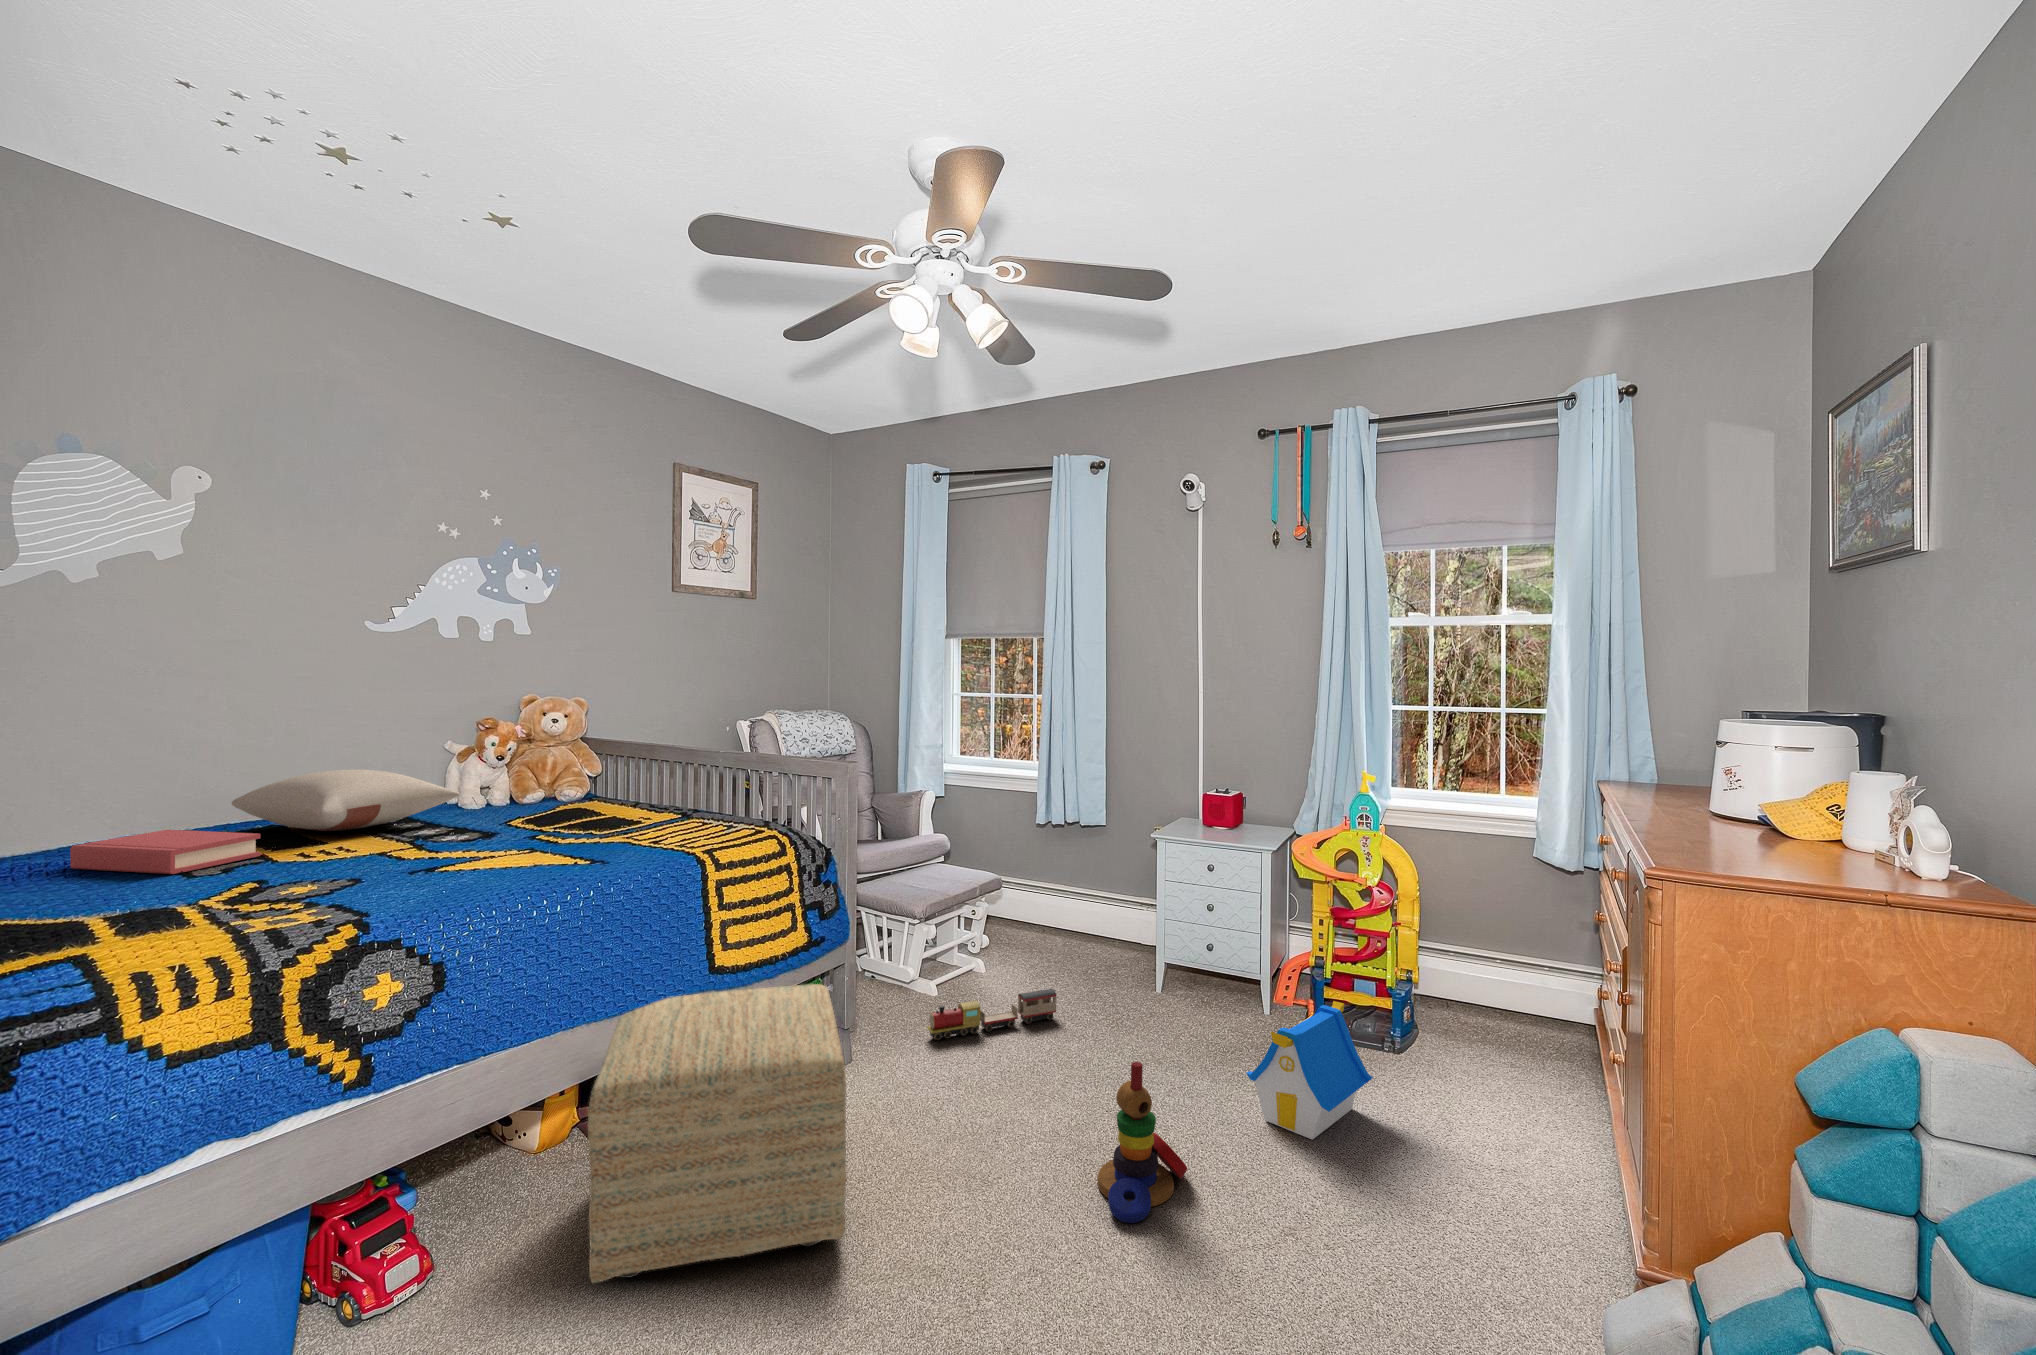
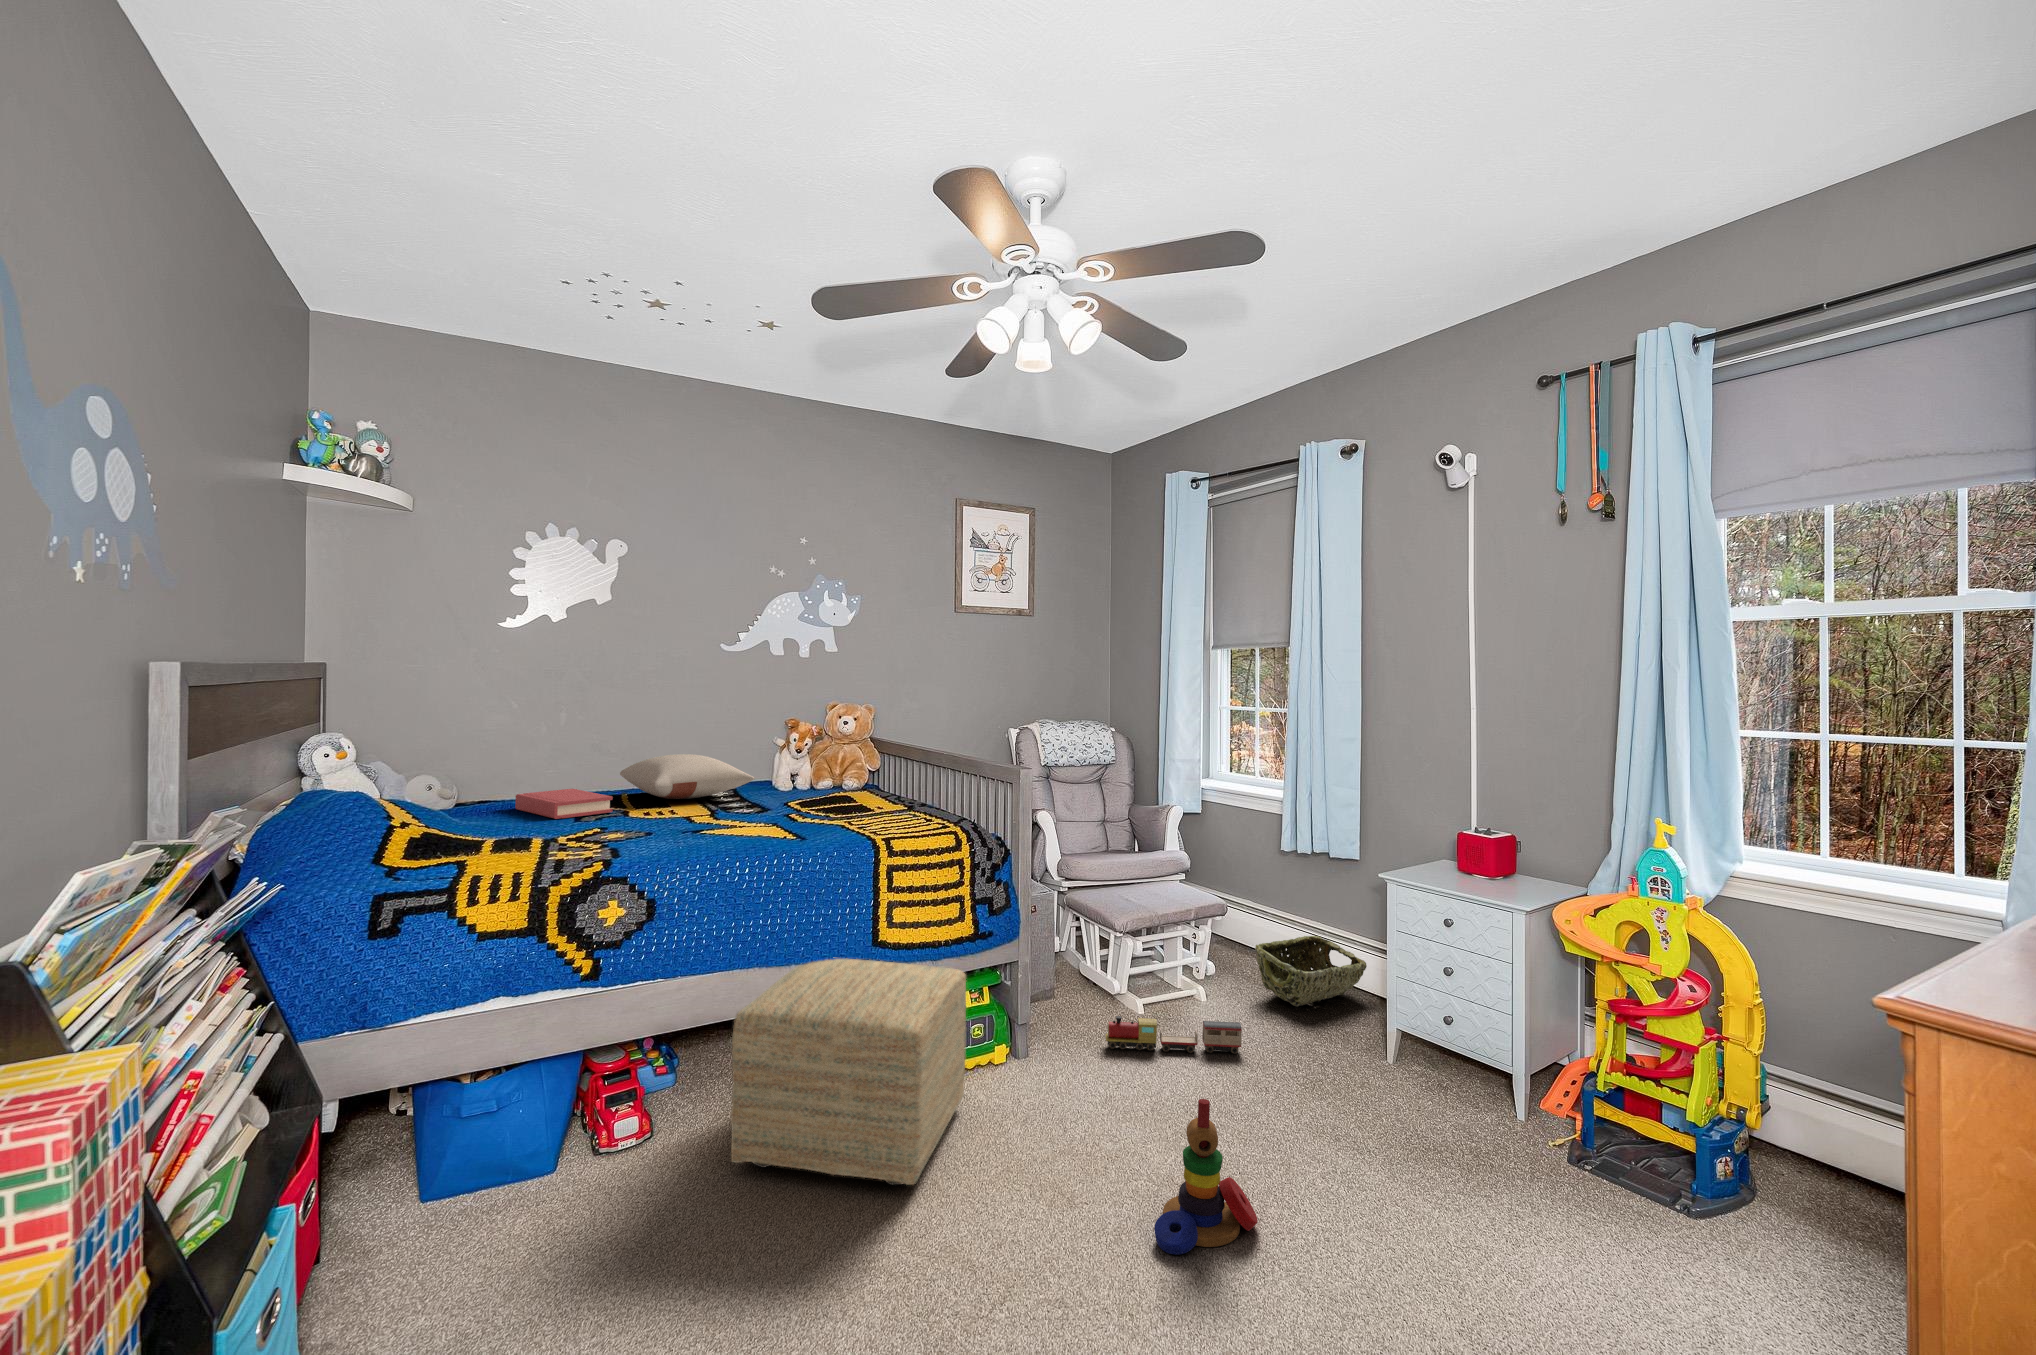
woven basket: none [1029,898,1120,966] -> present [1255,936,1367,1006]
toy house: present [1247,1001,1373,1140] -> none [1376,1093,1532,1238]

